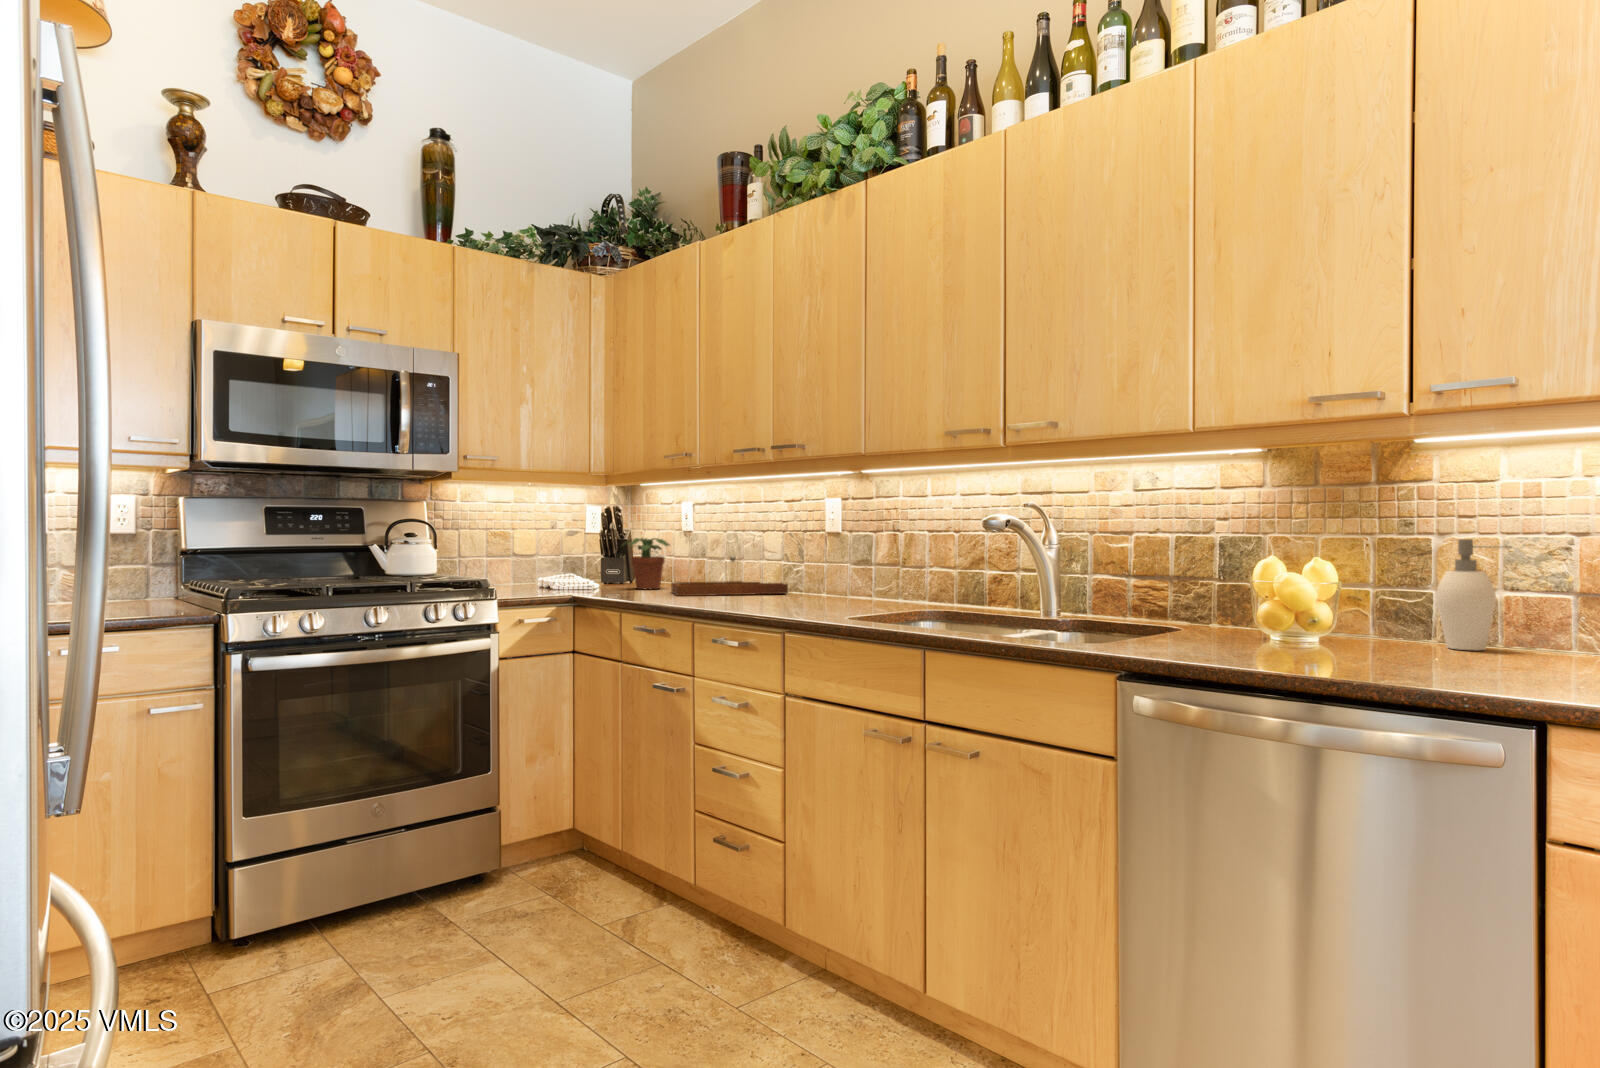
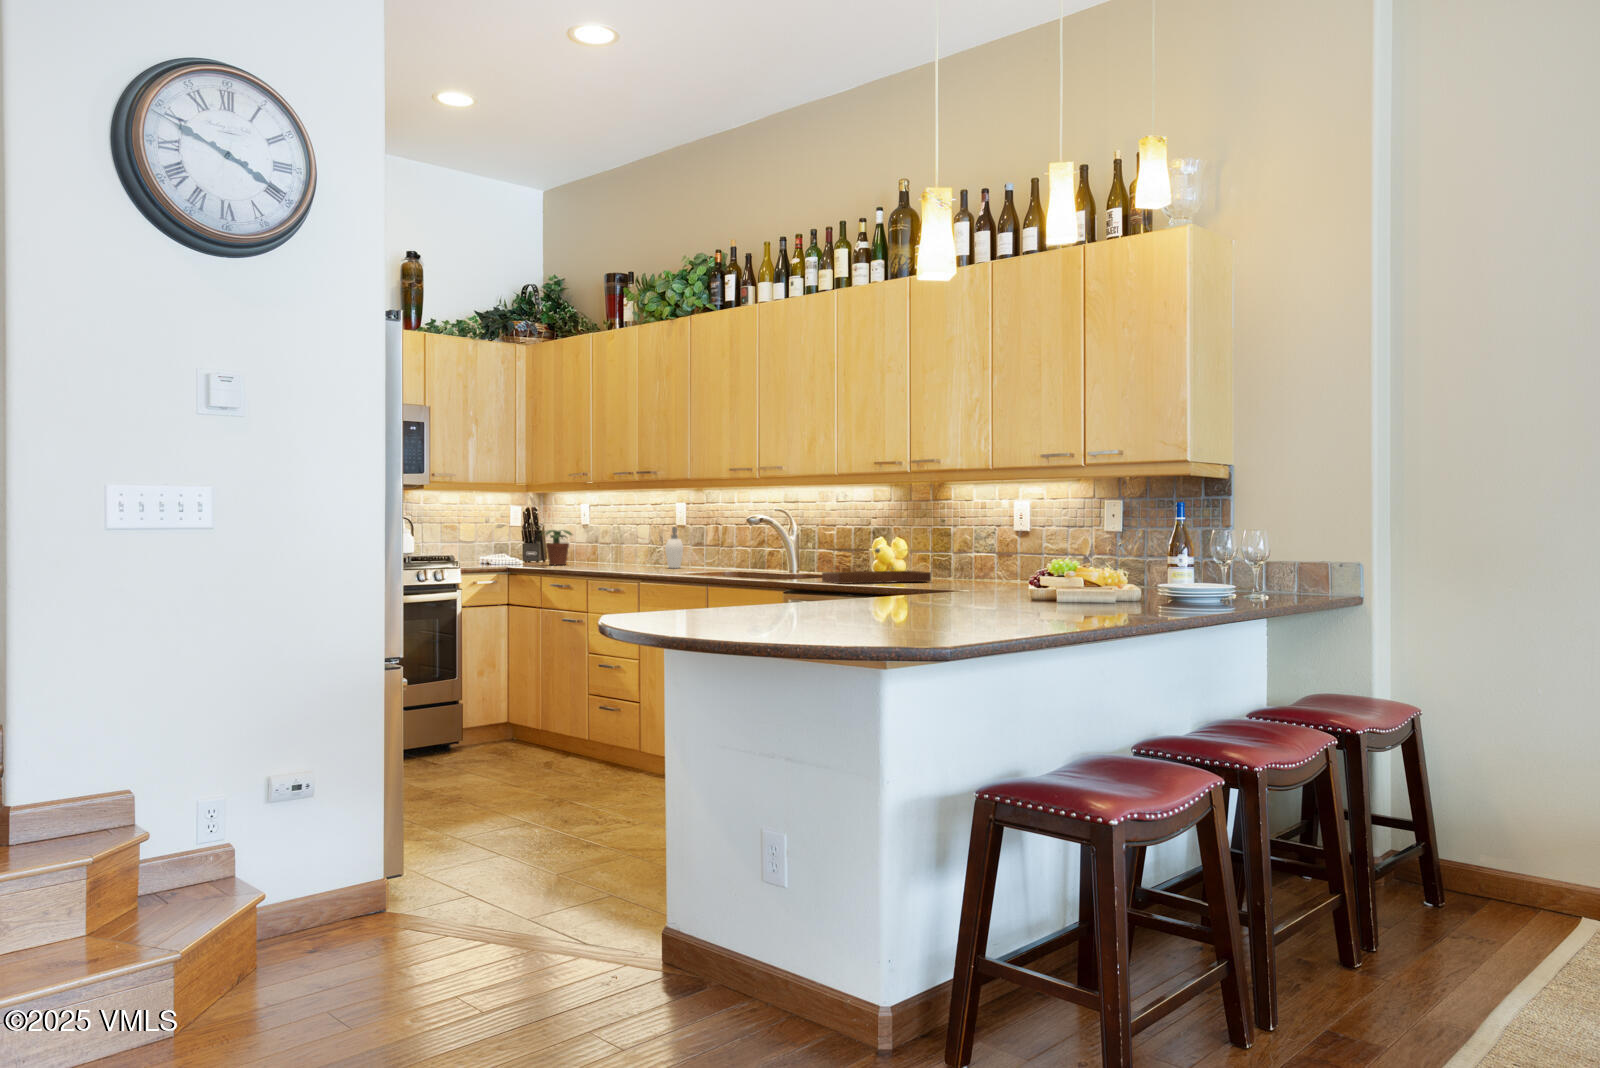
soap dispenser: present [1436,539,1507,650] -> present [665,527,684,568]
tray: present [671,556,788,596] -> present [822,548,931,584]

